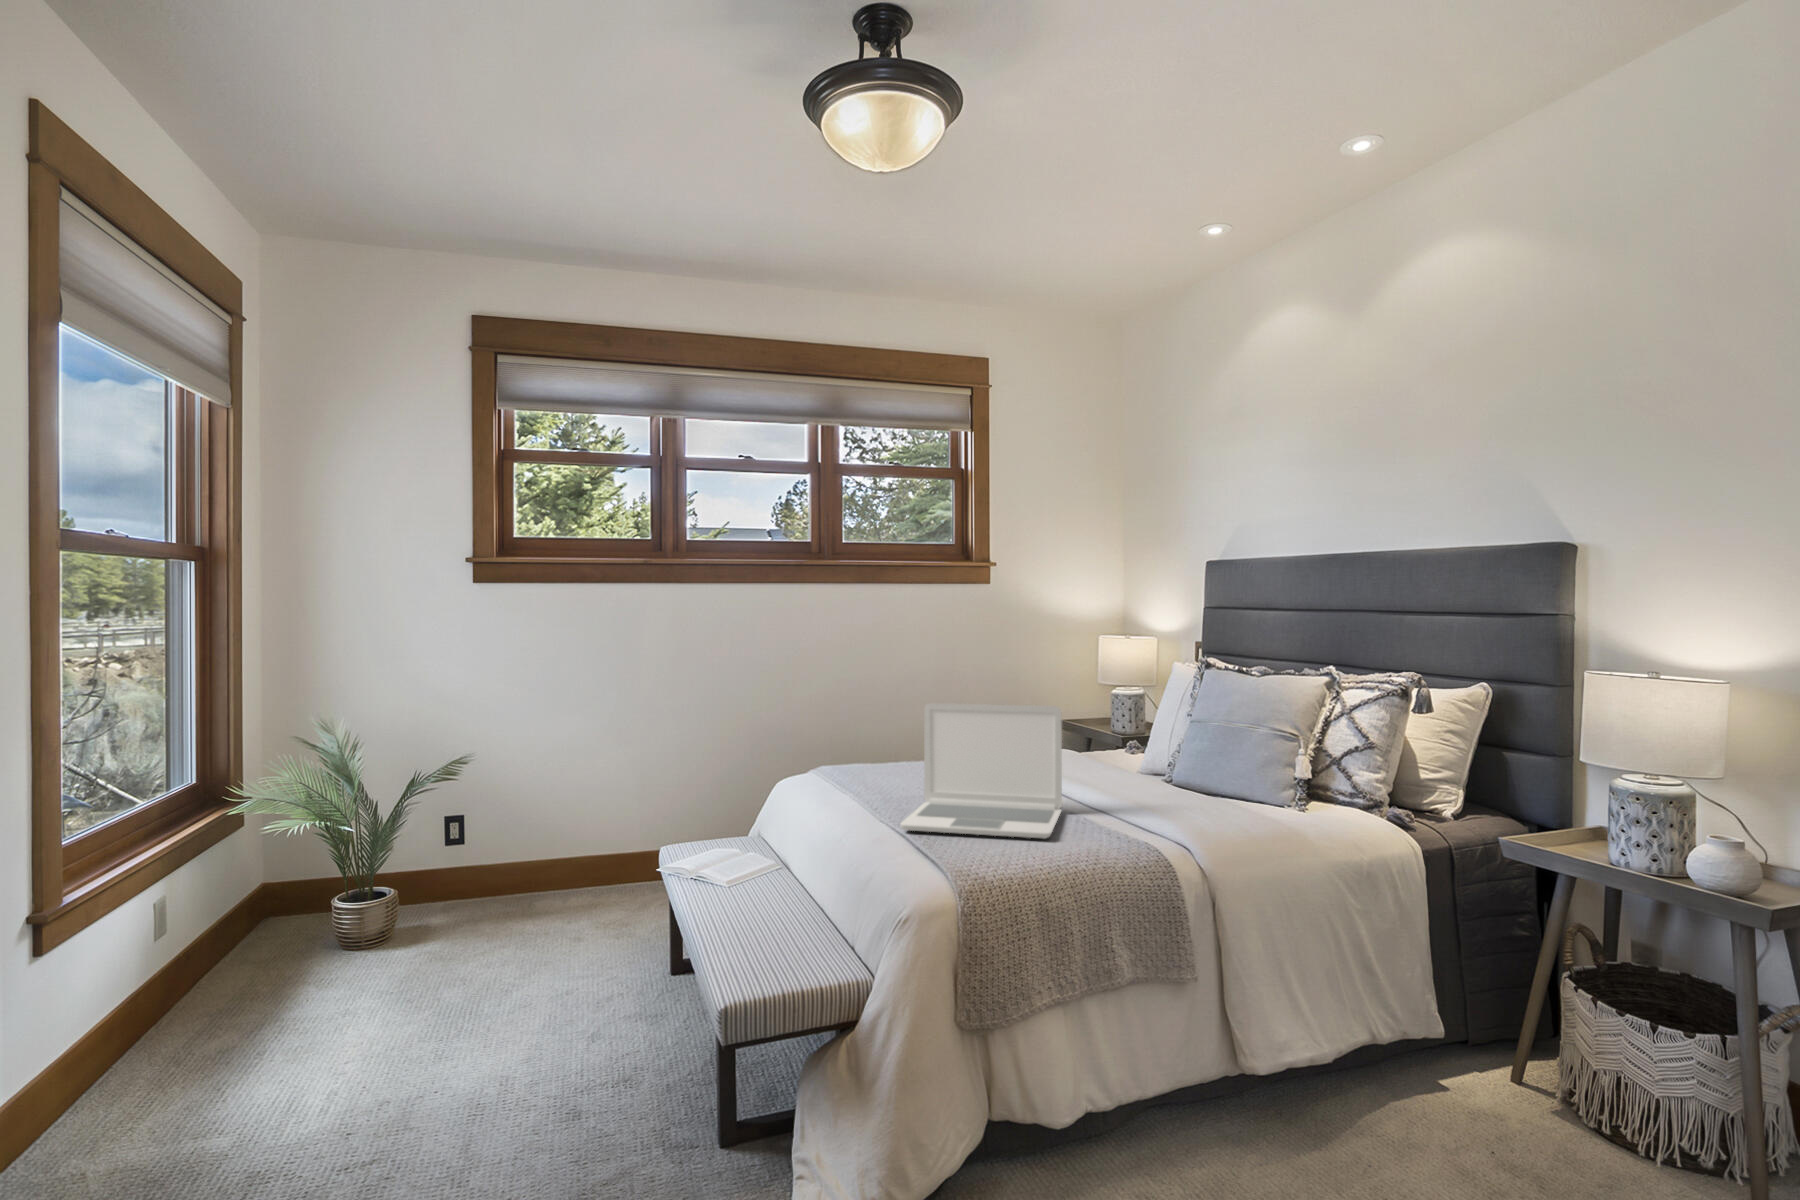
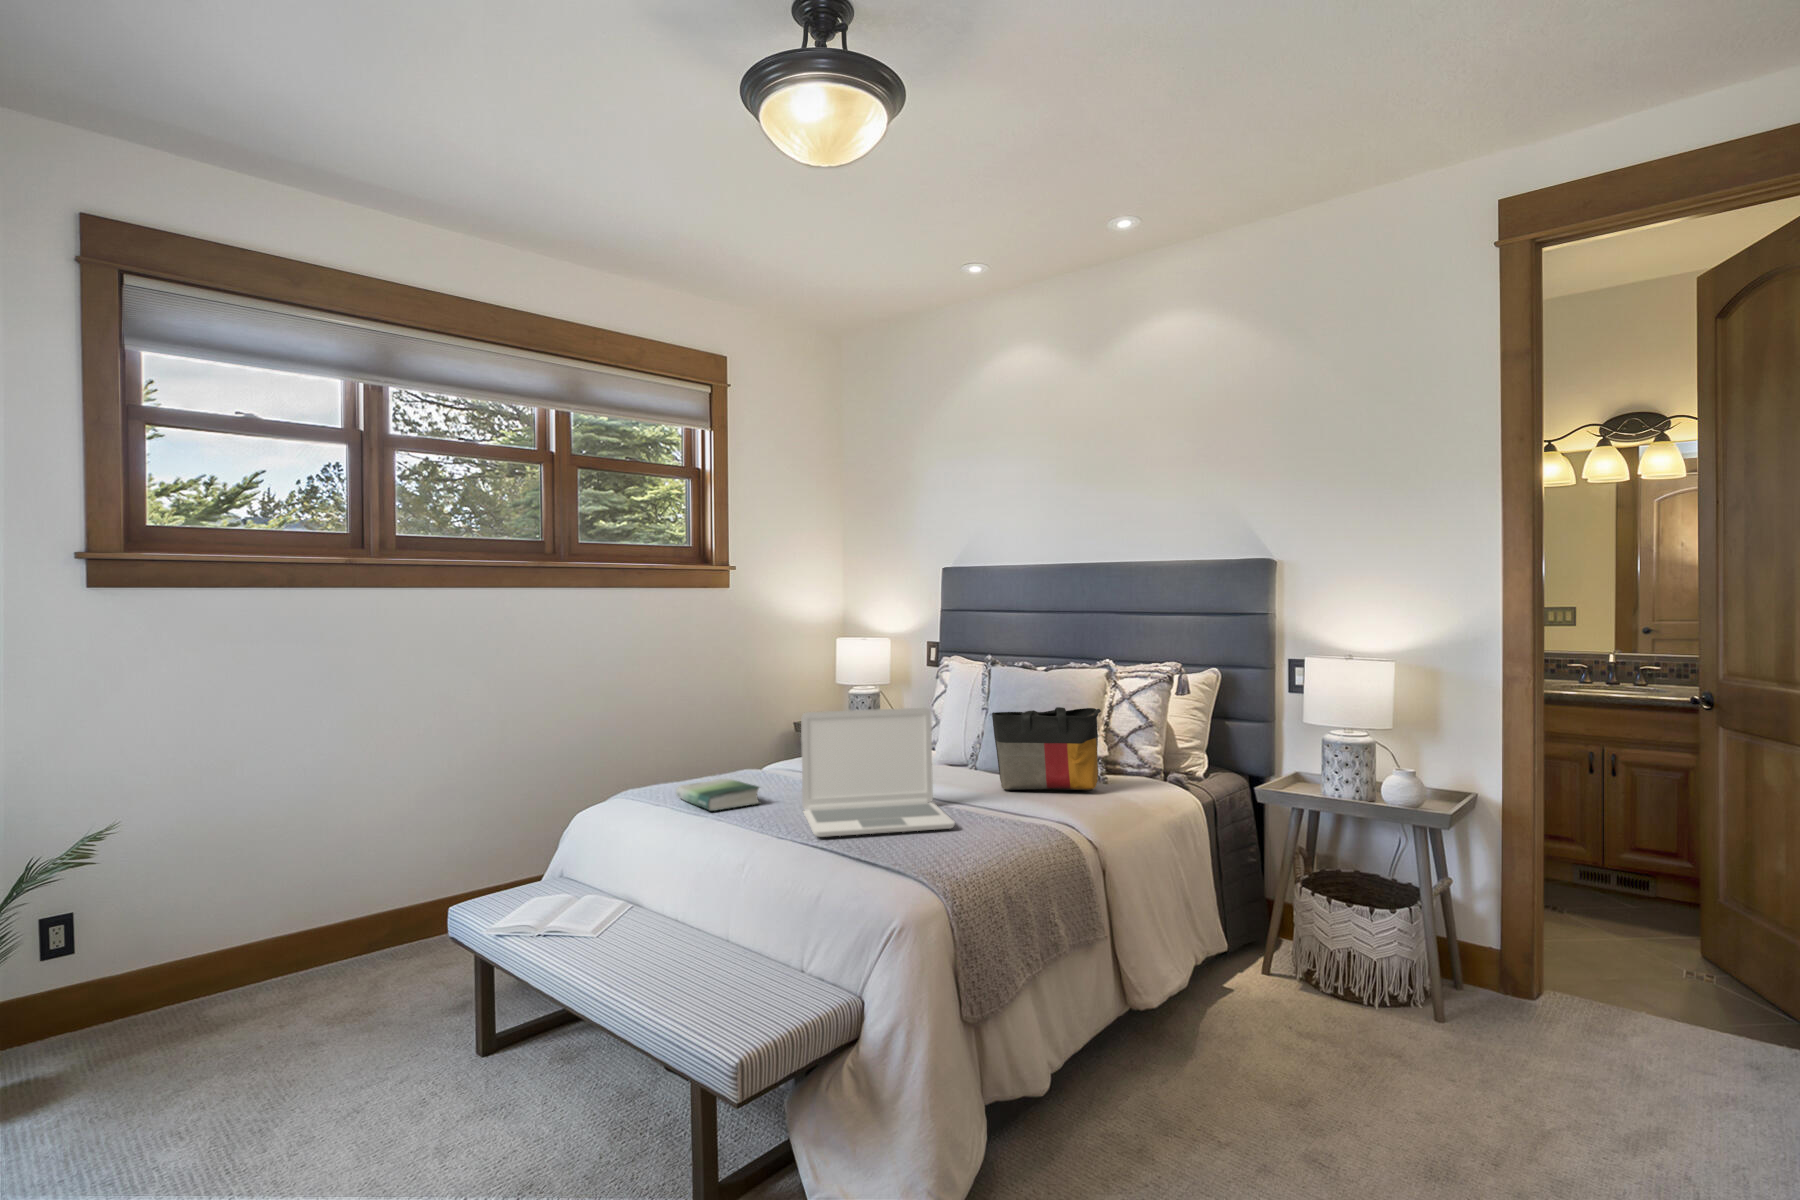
tote bag: none [1152,716,1274,816] -> present [992,707,1101,790]
book: none [838,765,902,794] -> present [676,779,760,811]

